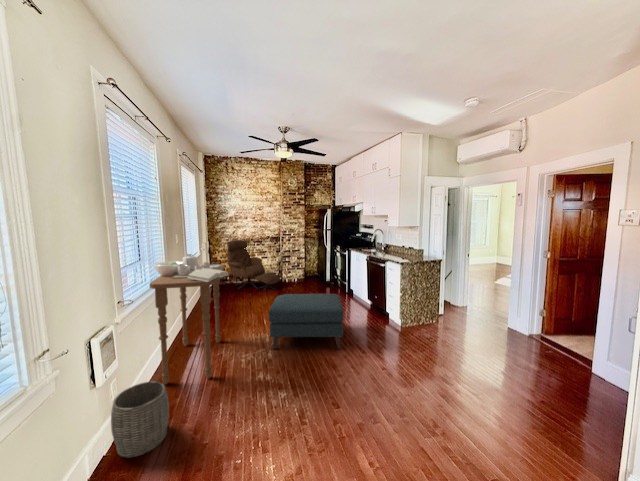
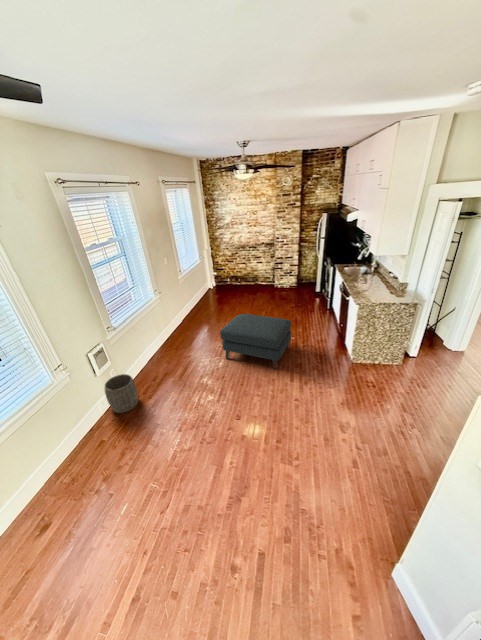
lounge chair: present [227,240,280,291] -> none [224,246,269,297]
side table: present [150,254,229,384] -> none [127,283,194,373]

